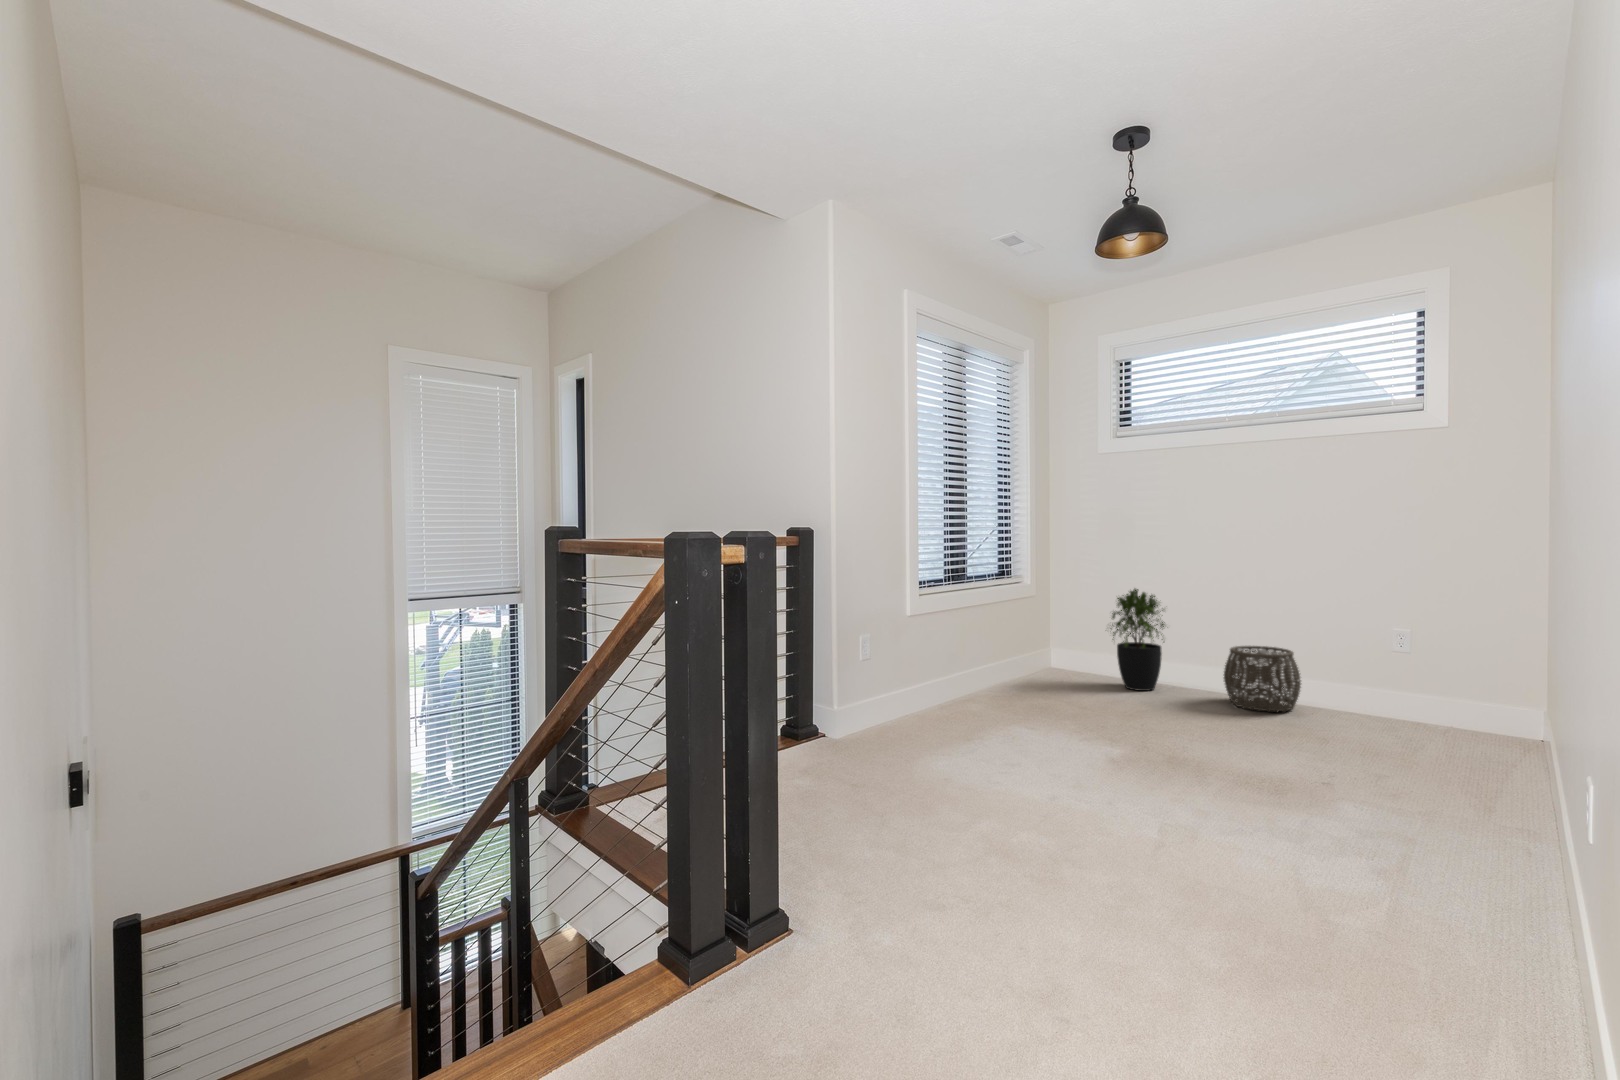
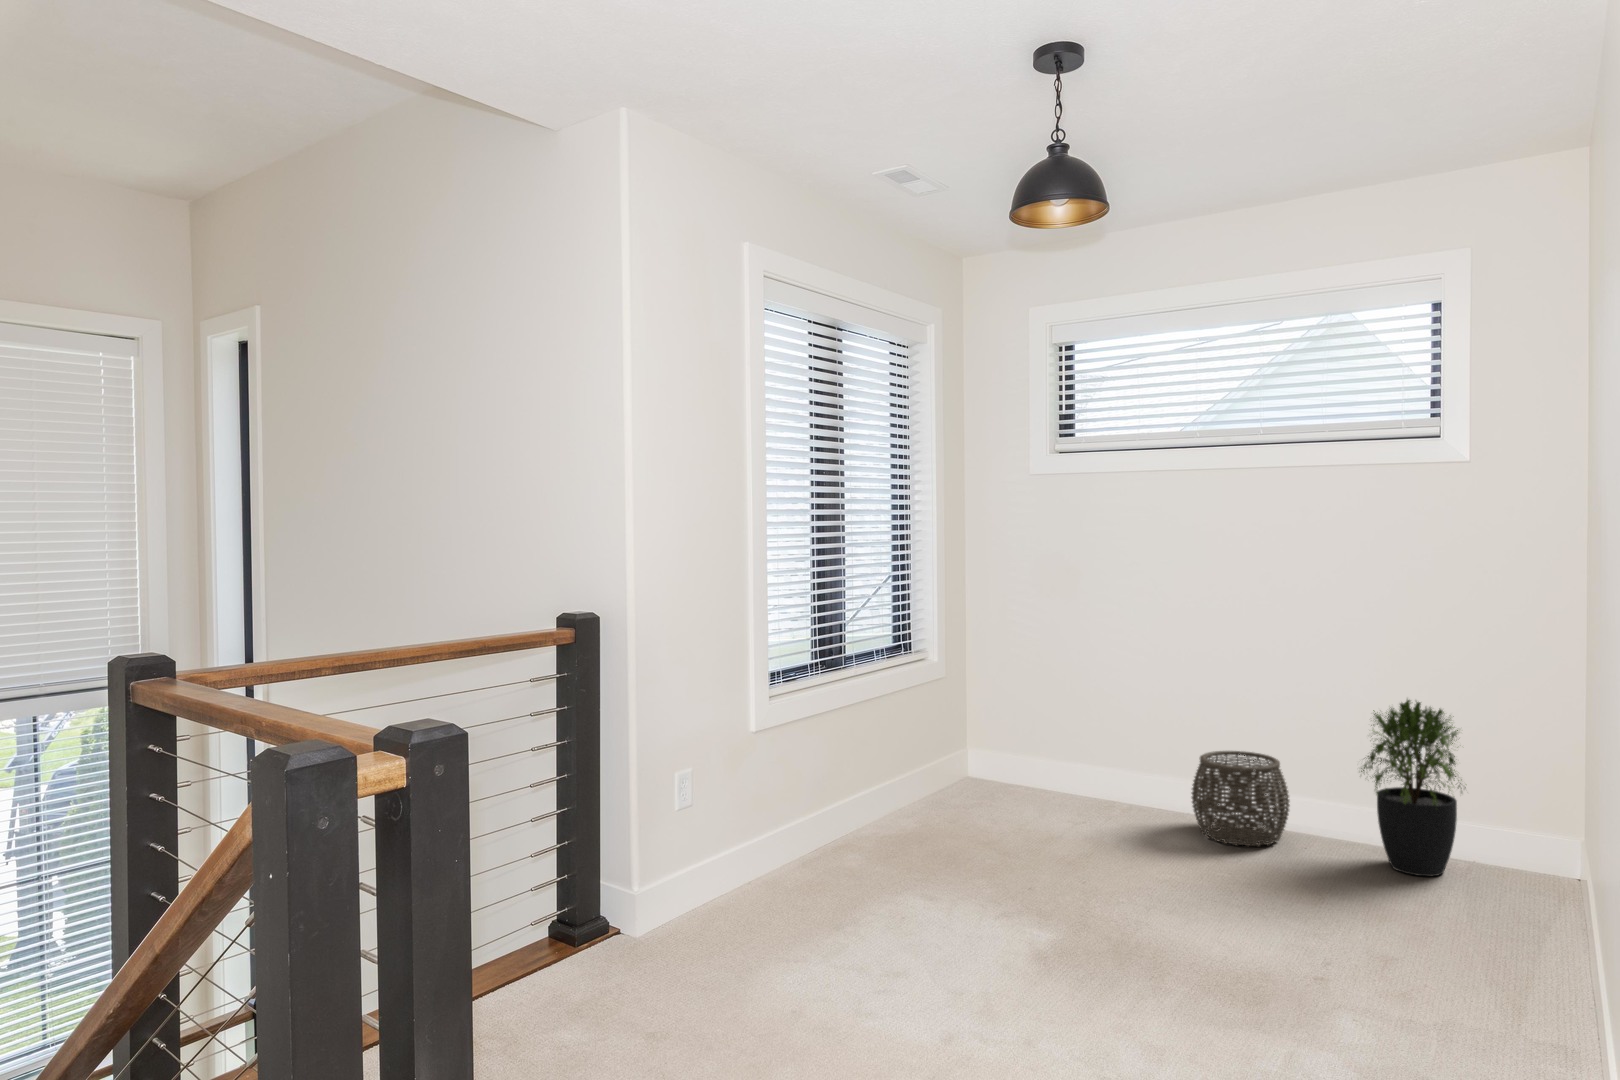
potted plant: present [1110,589,1165,691] -> present [1361,700,1466,876]

